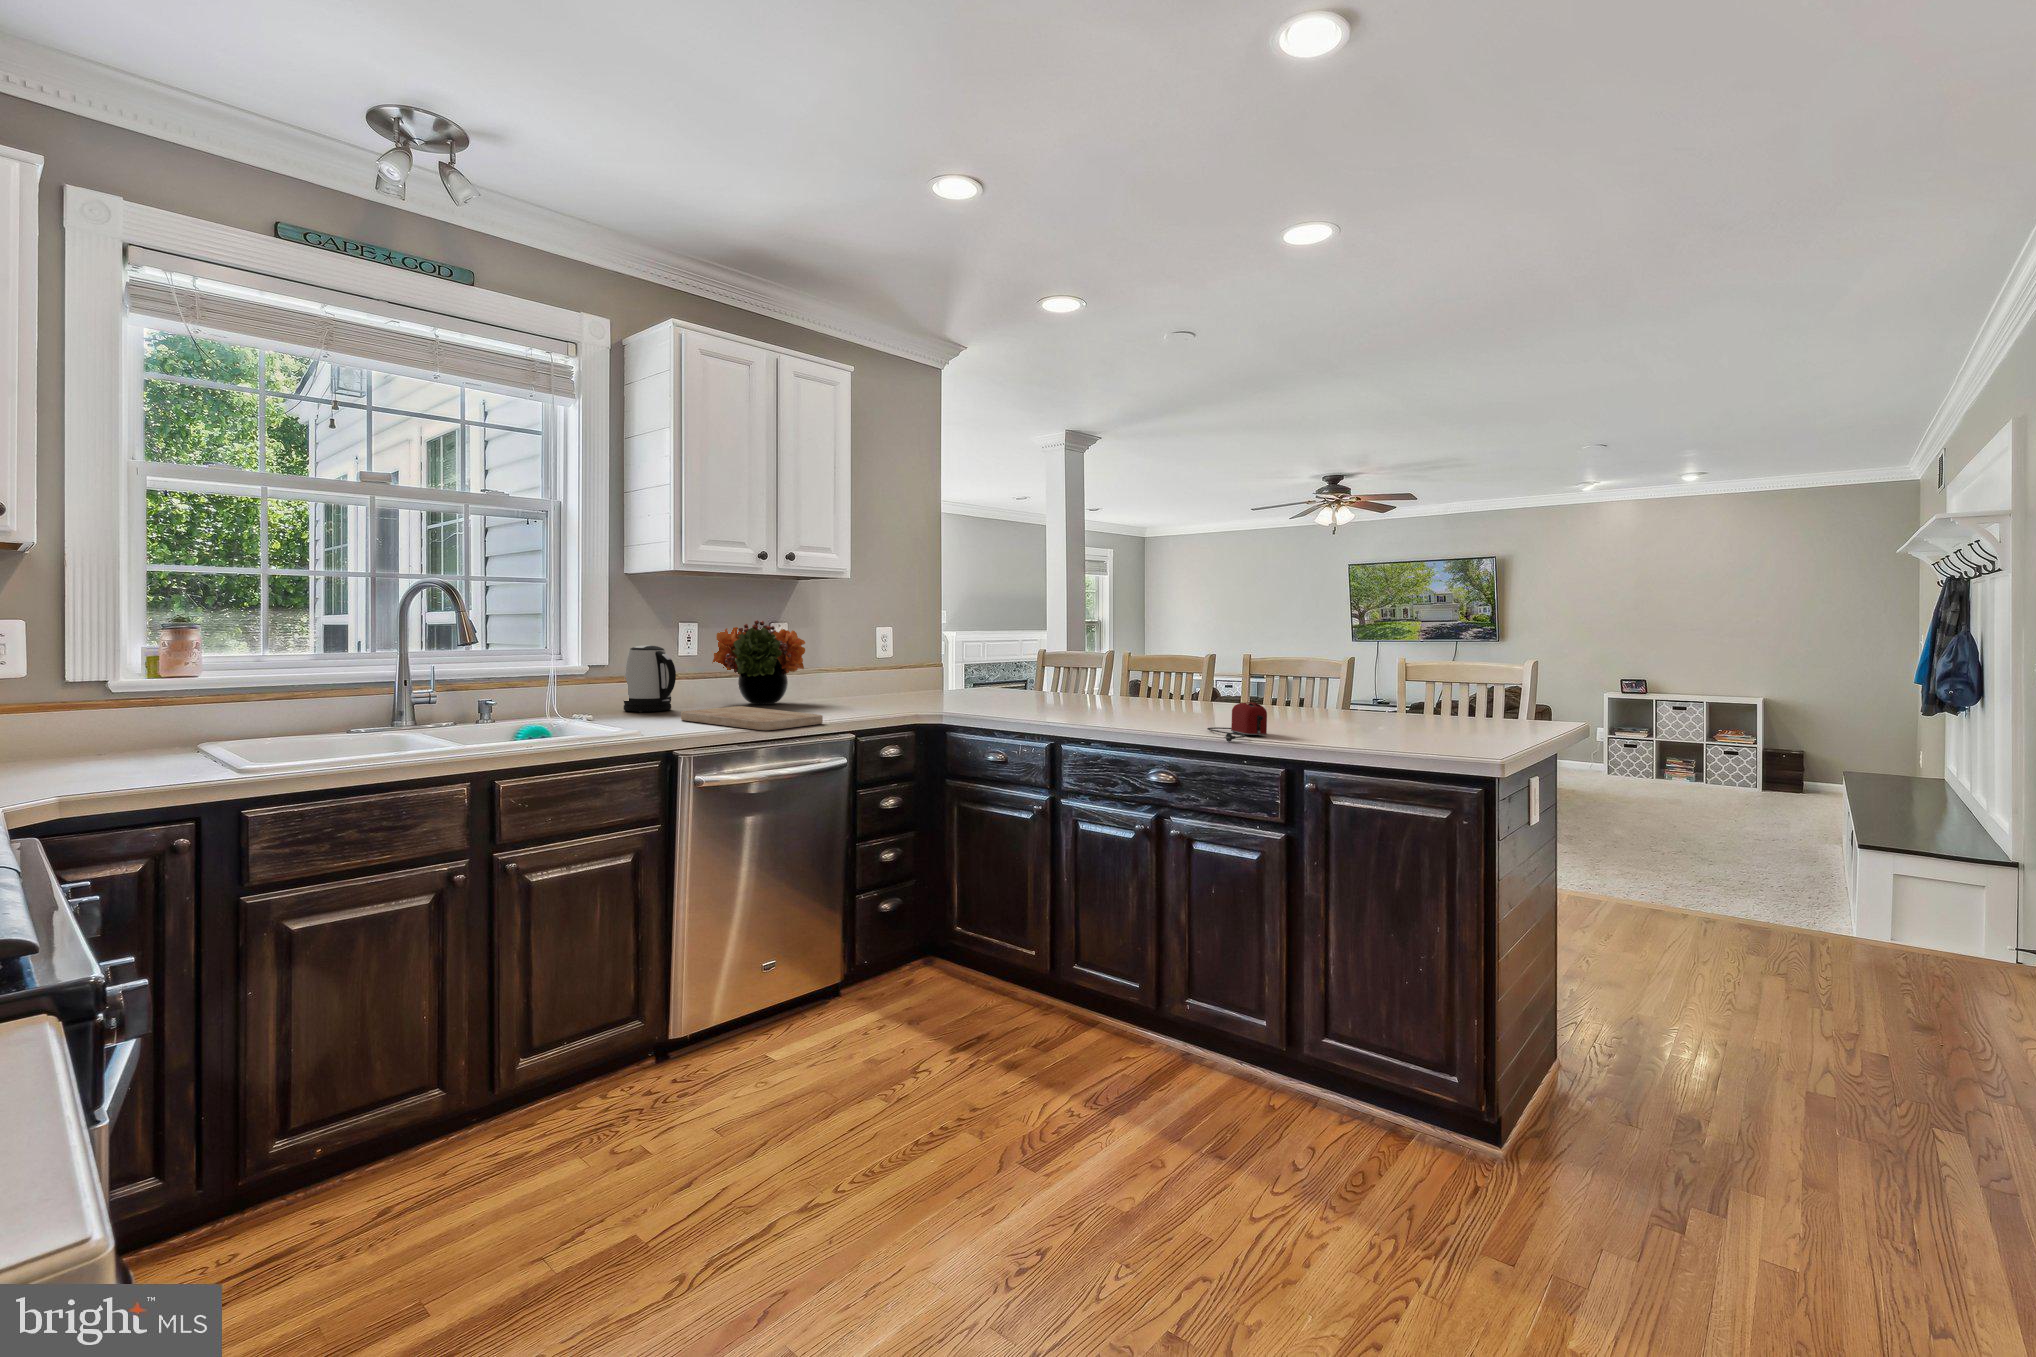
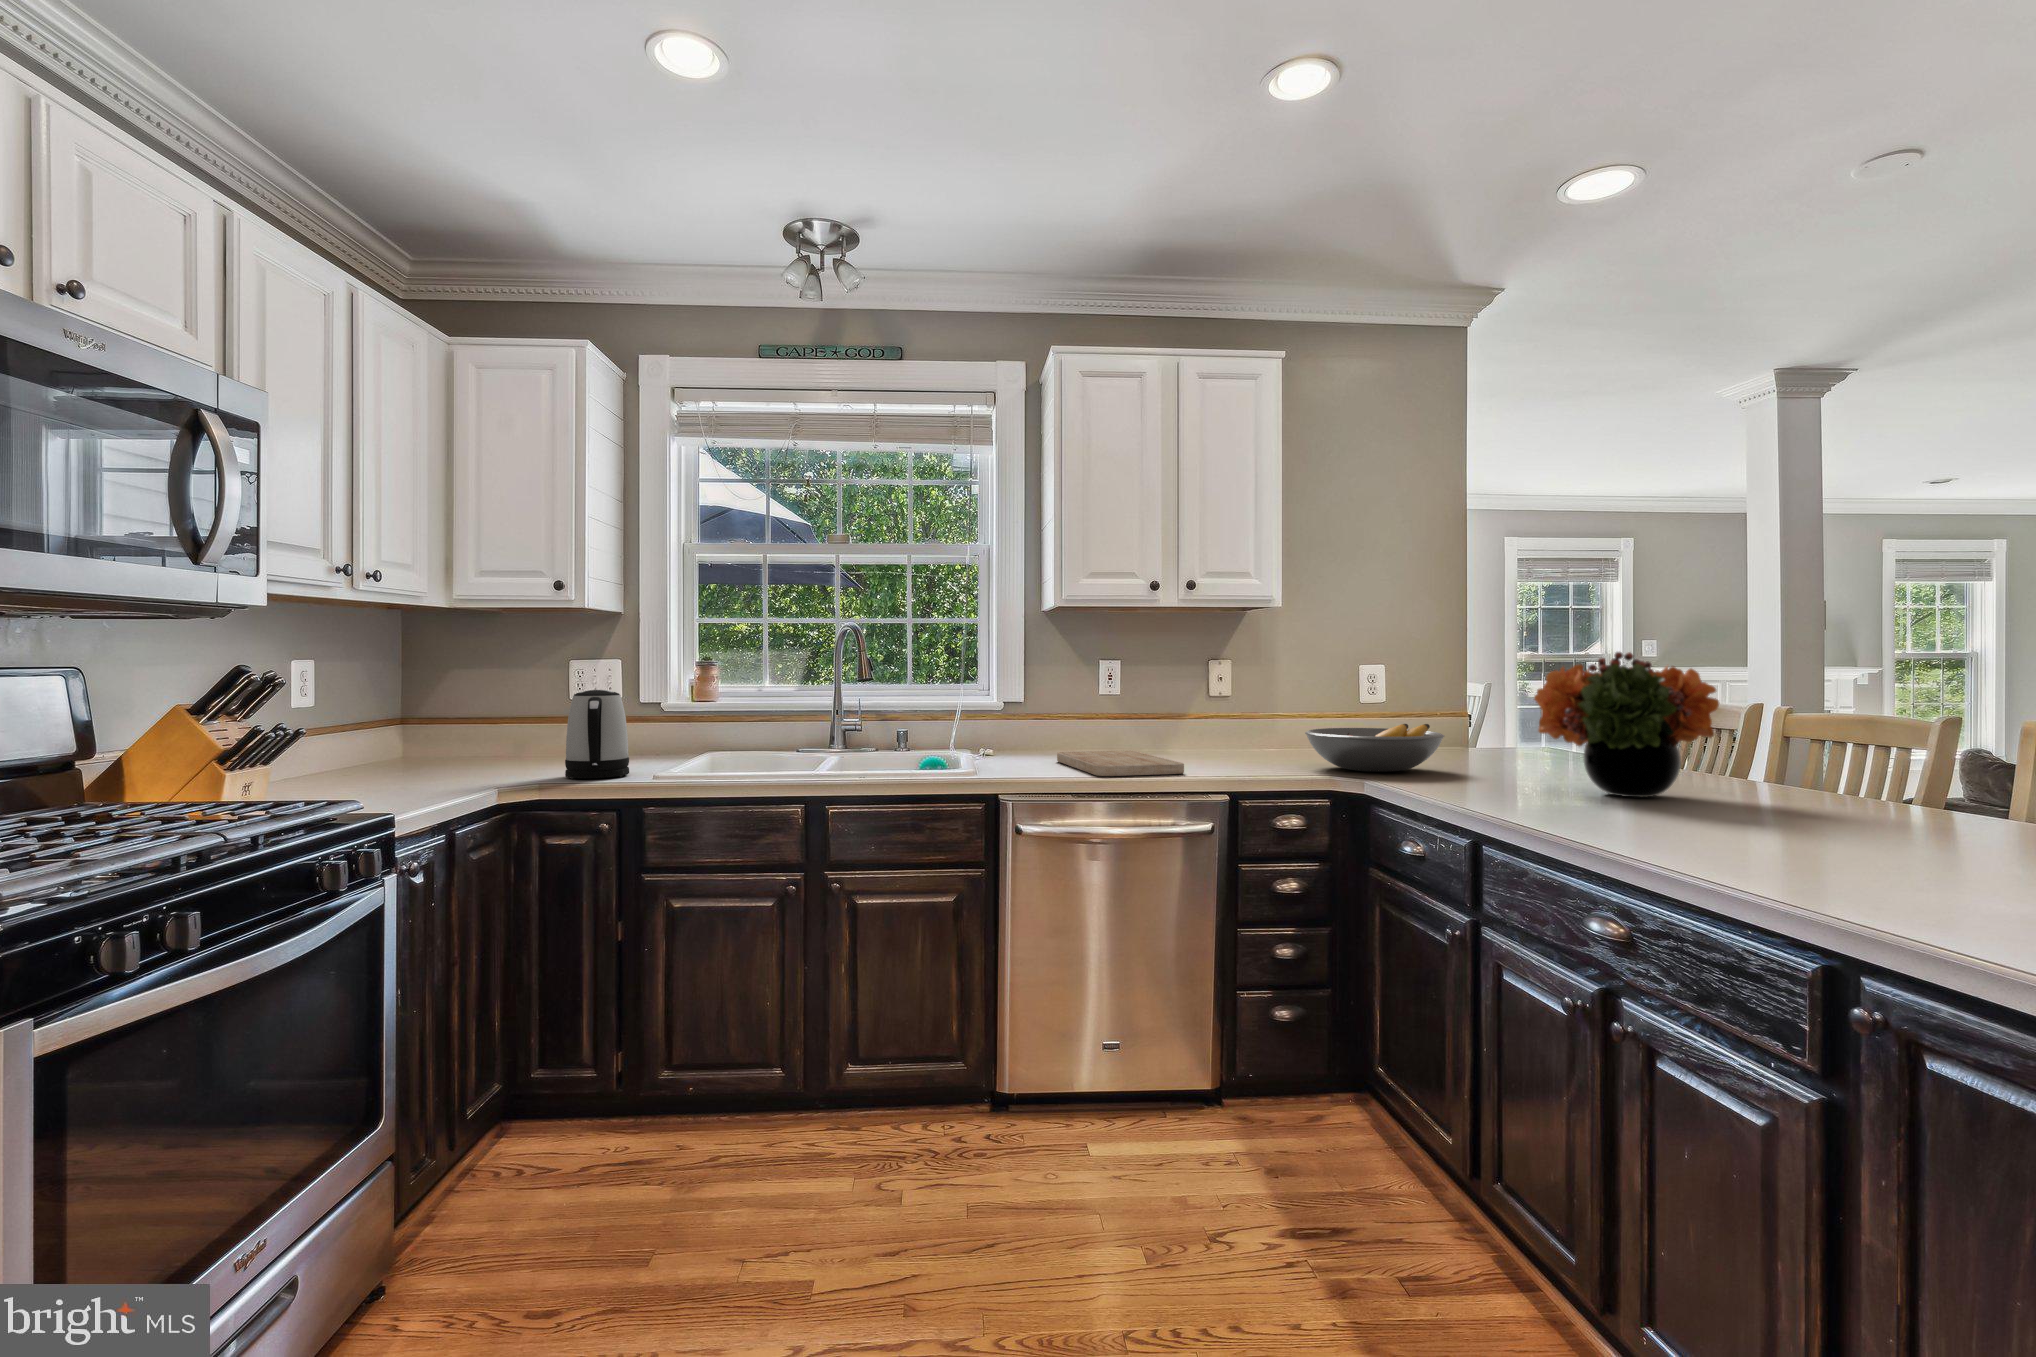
flower arrangement: present [712,620,805,704] -> present [1534,652,1719,797]
kettle: present [624,645,676,712] -> present [565,690,629,778]
fruit bowl: none [888,676,986,712] -> present [1305,724,1444,772]
toaster: present [1207,702,1267,742] -> none [1757,780,1903,849]

